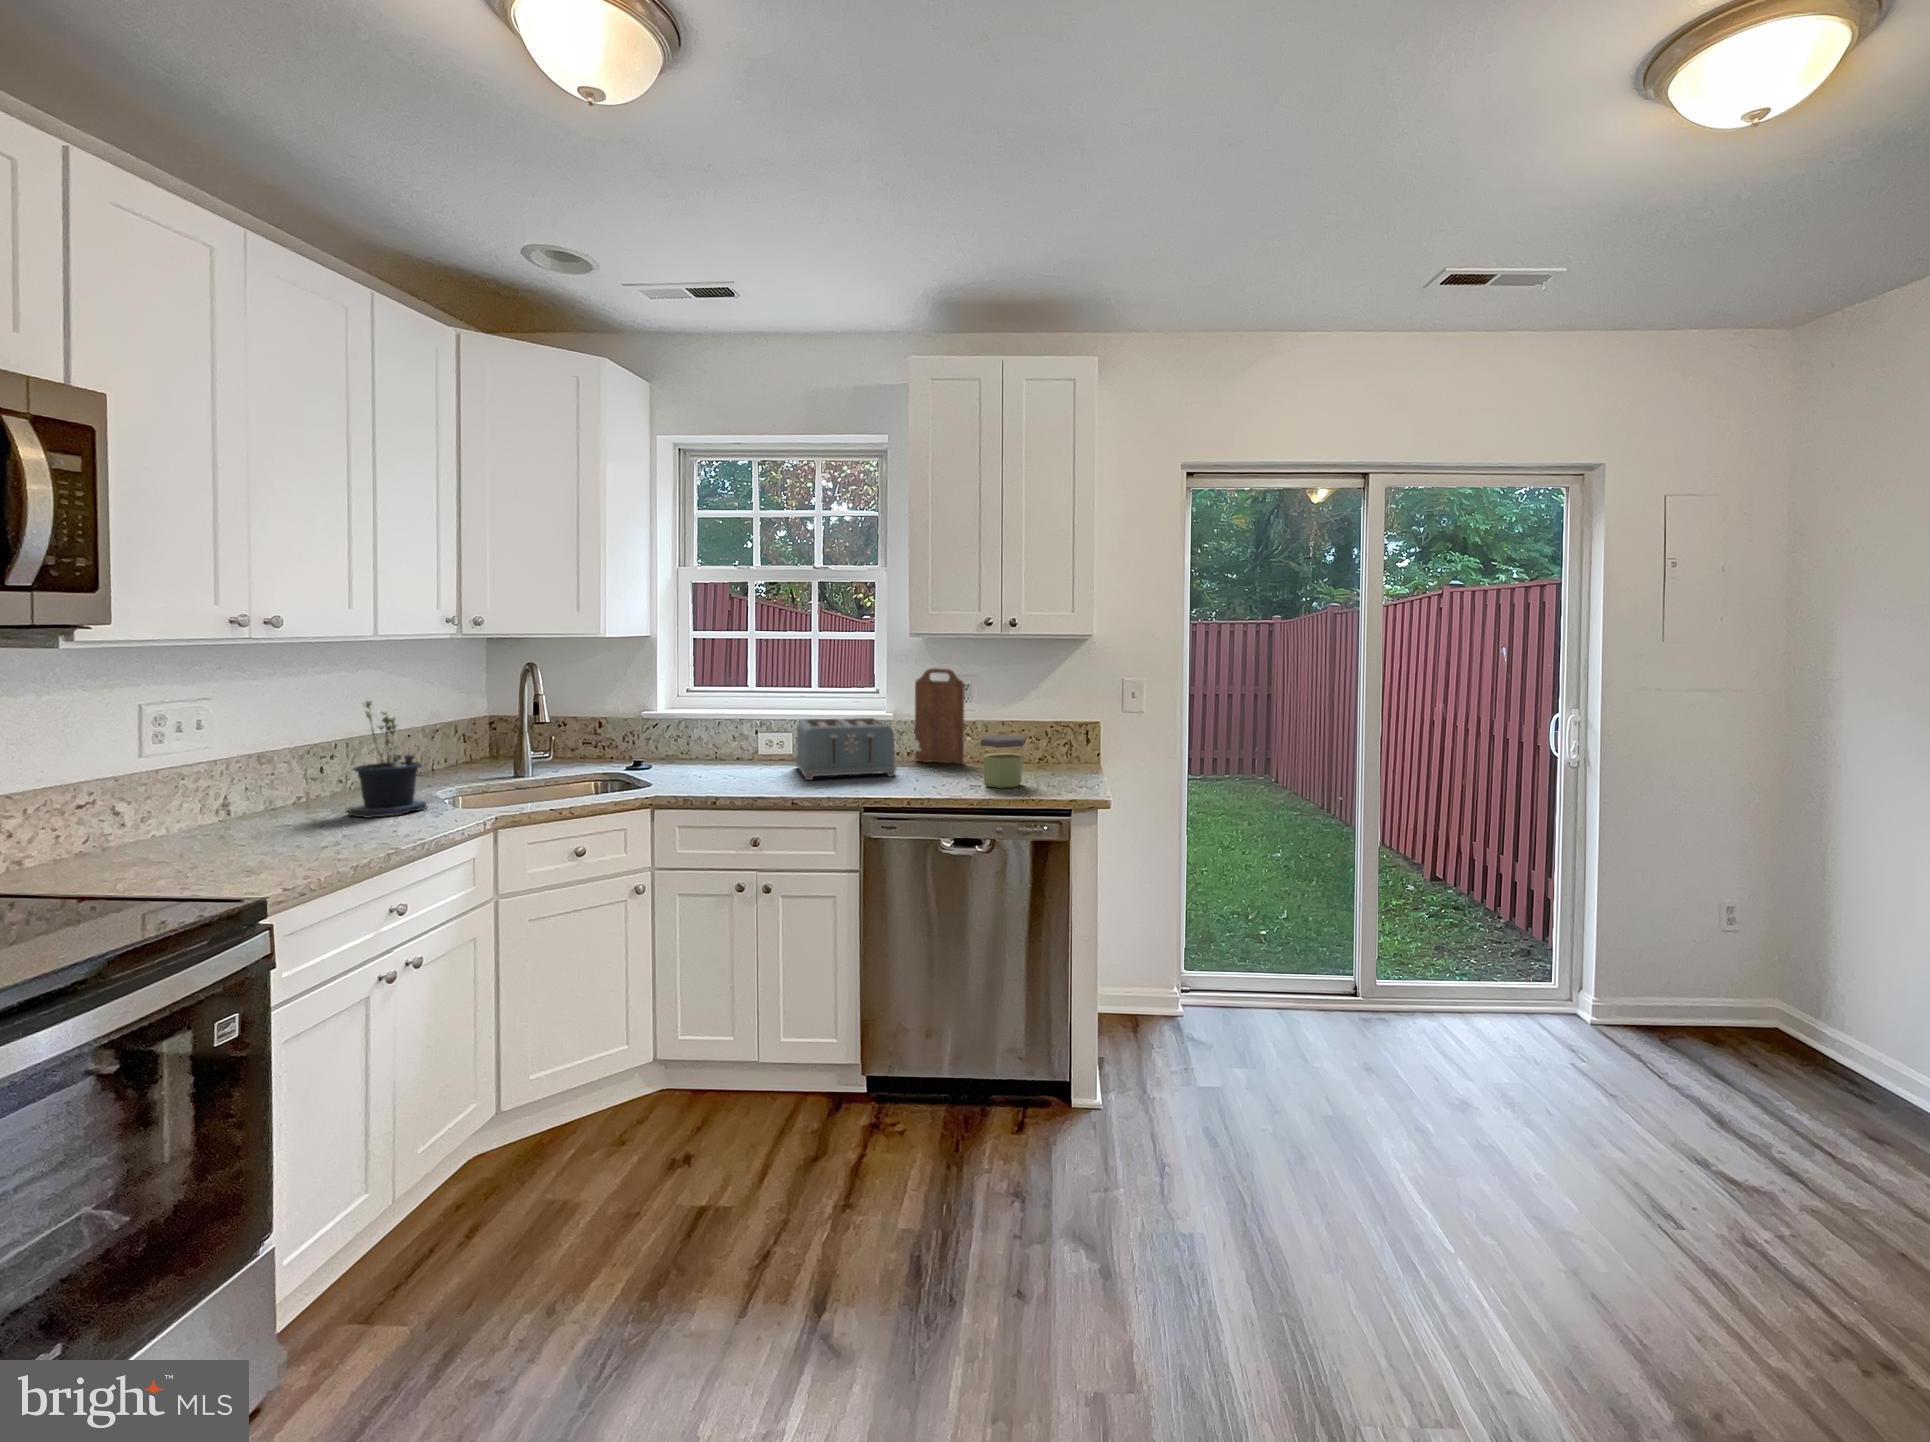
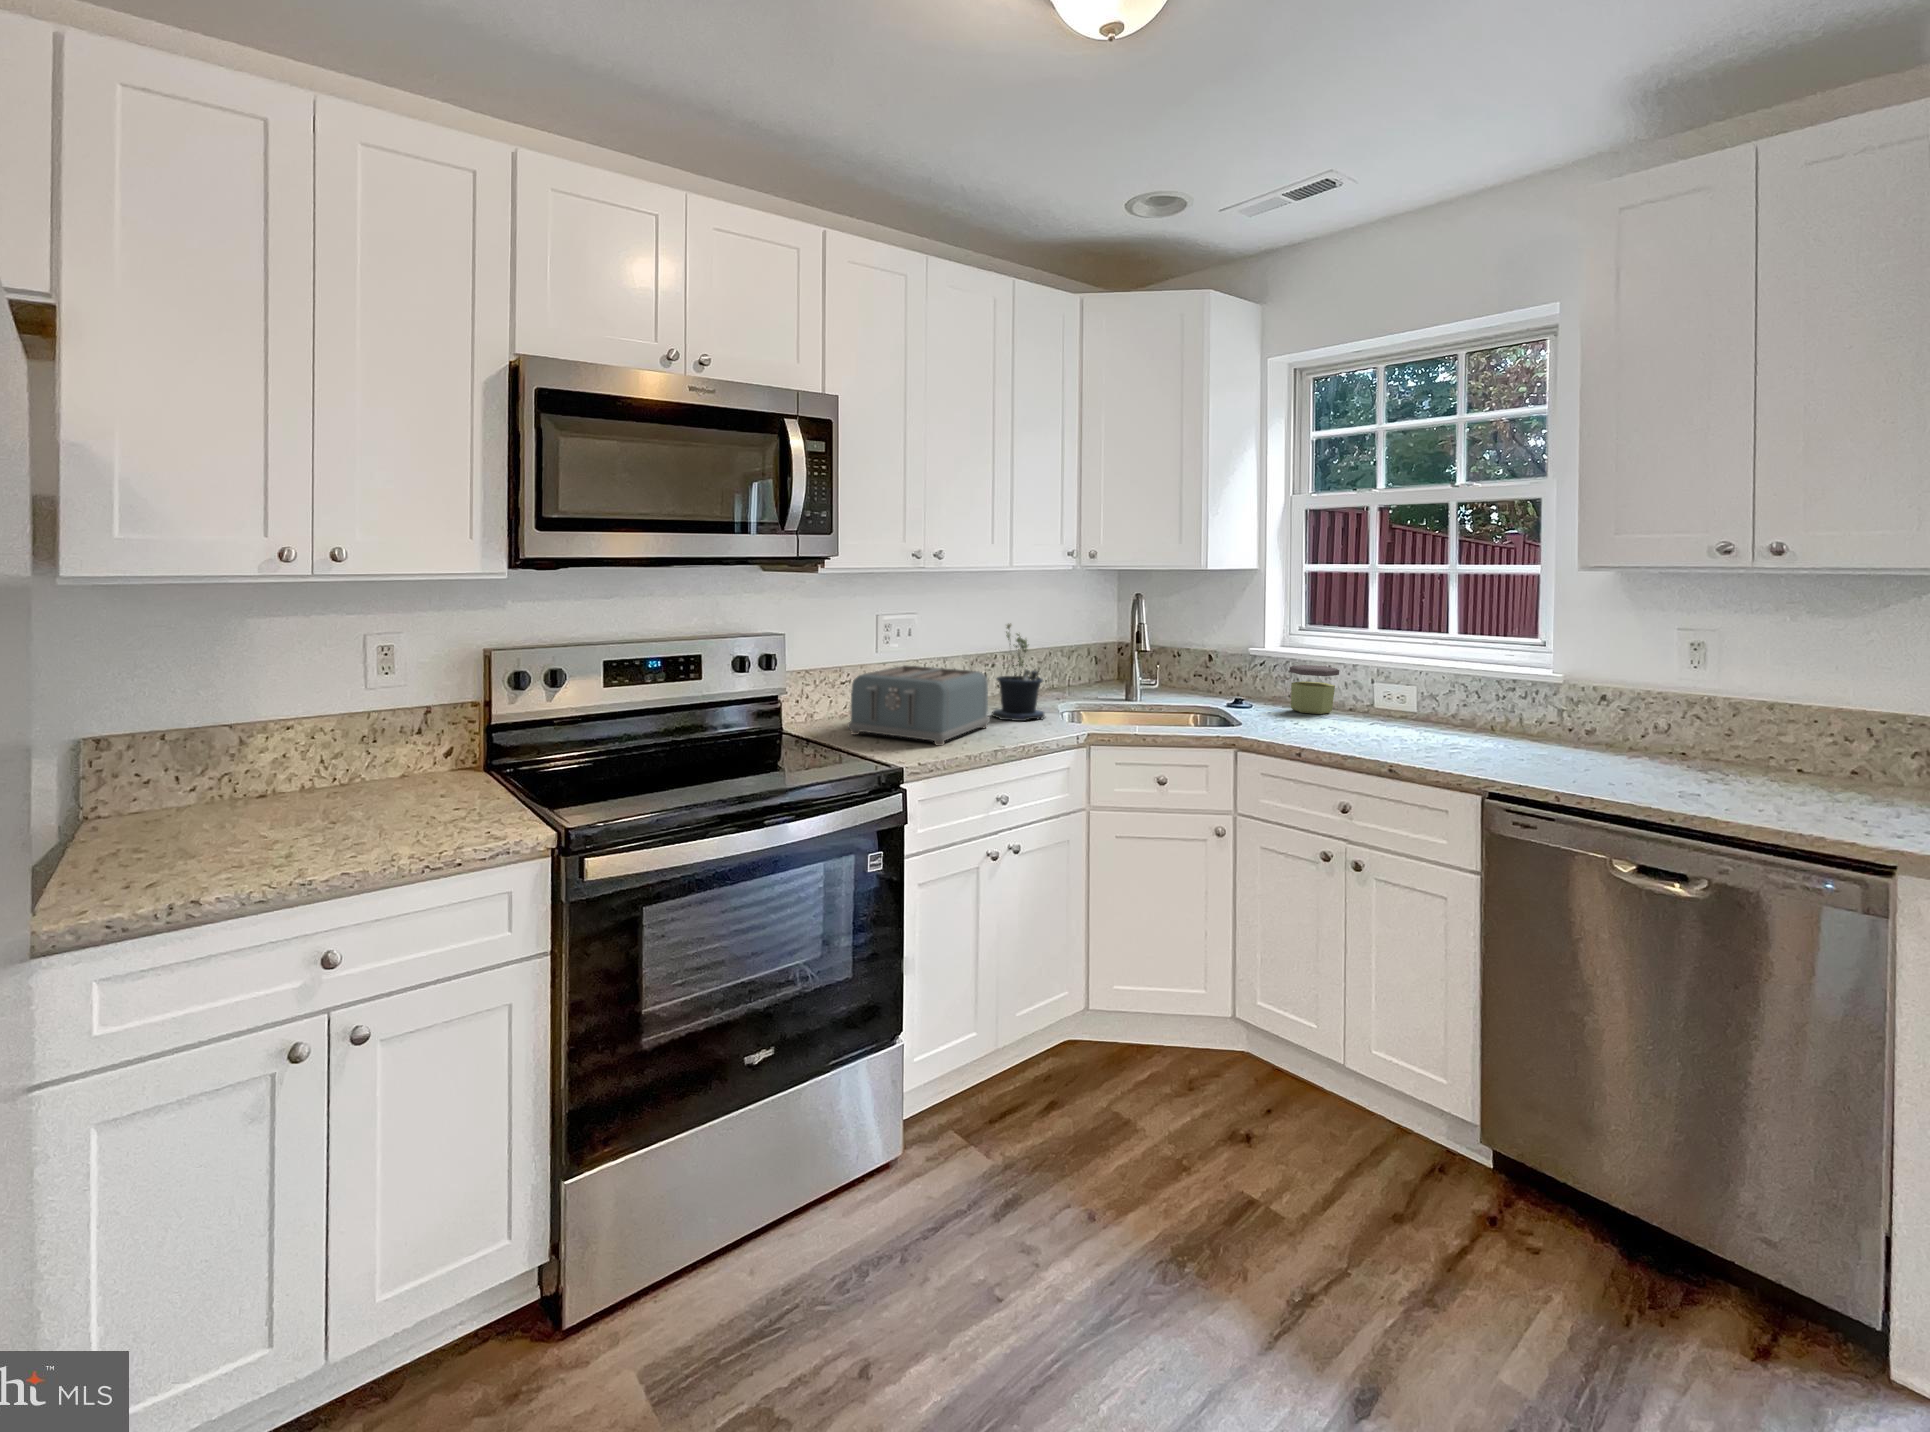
cutting board: present [915,668,964,764] -> none [1596,618,1699,757]
toaster: present [795,718,896,780] -> present [848,666,990,746]
jar: present [981,735,1026,788] -> present [1289,665,1339,714]

